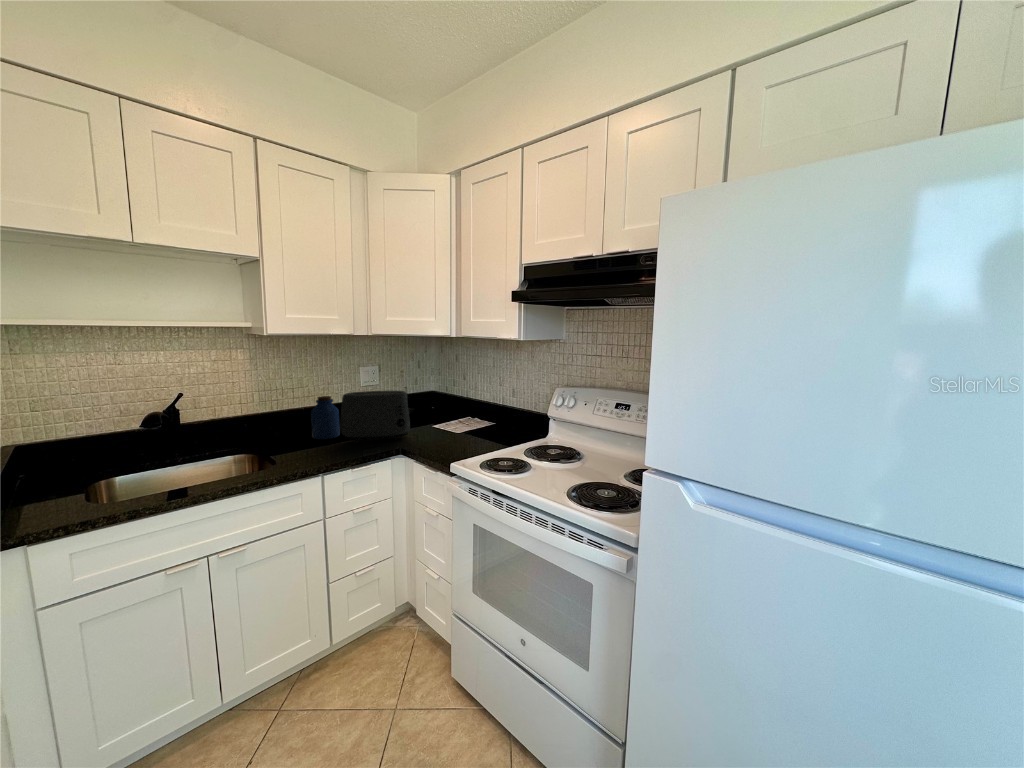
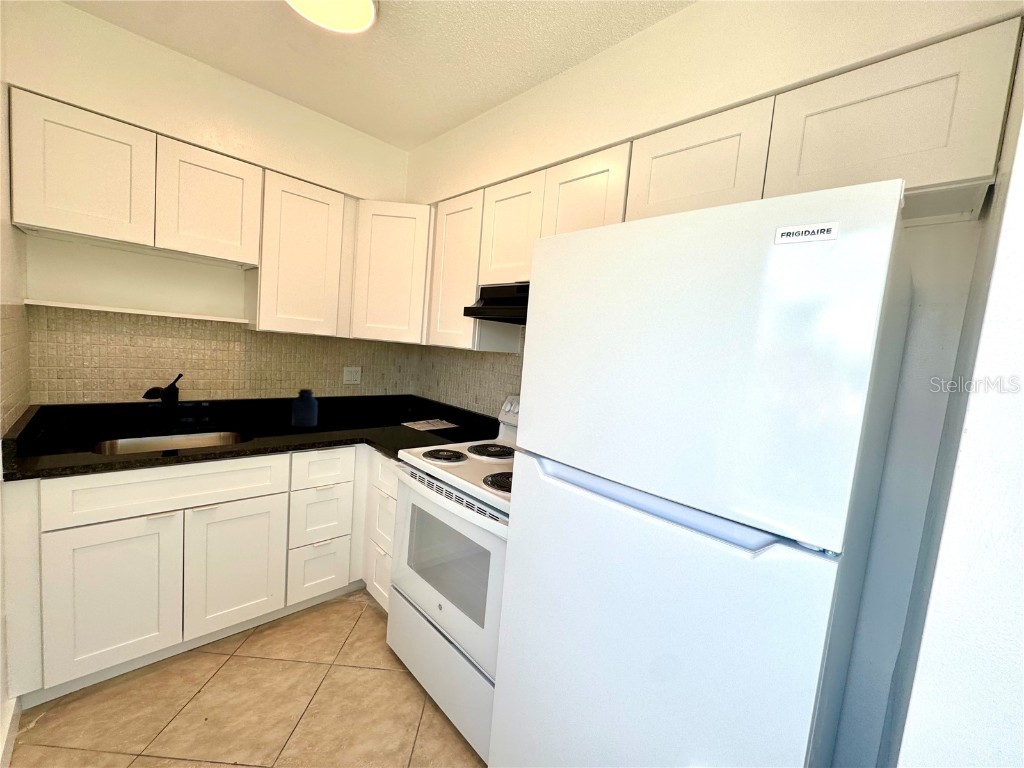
toaster: present [340,391,414,443] -> none [316,387,384,432]

